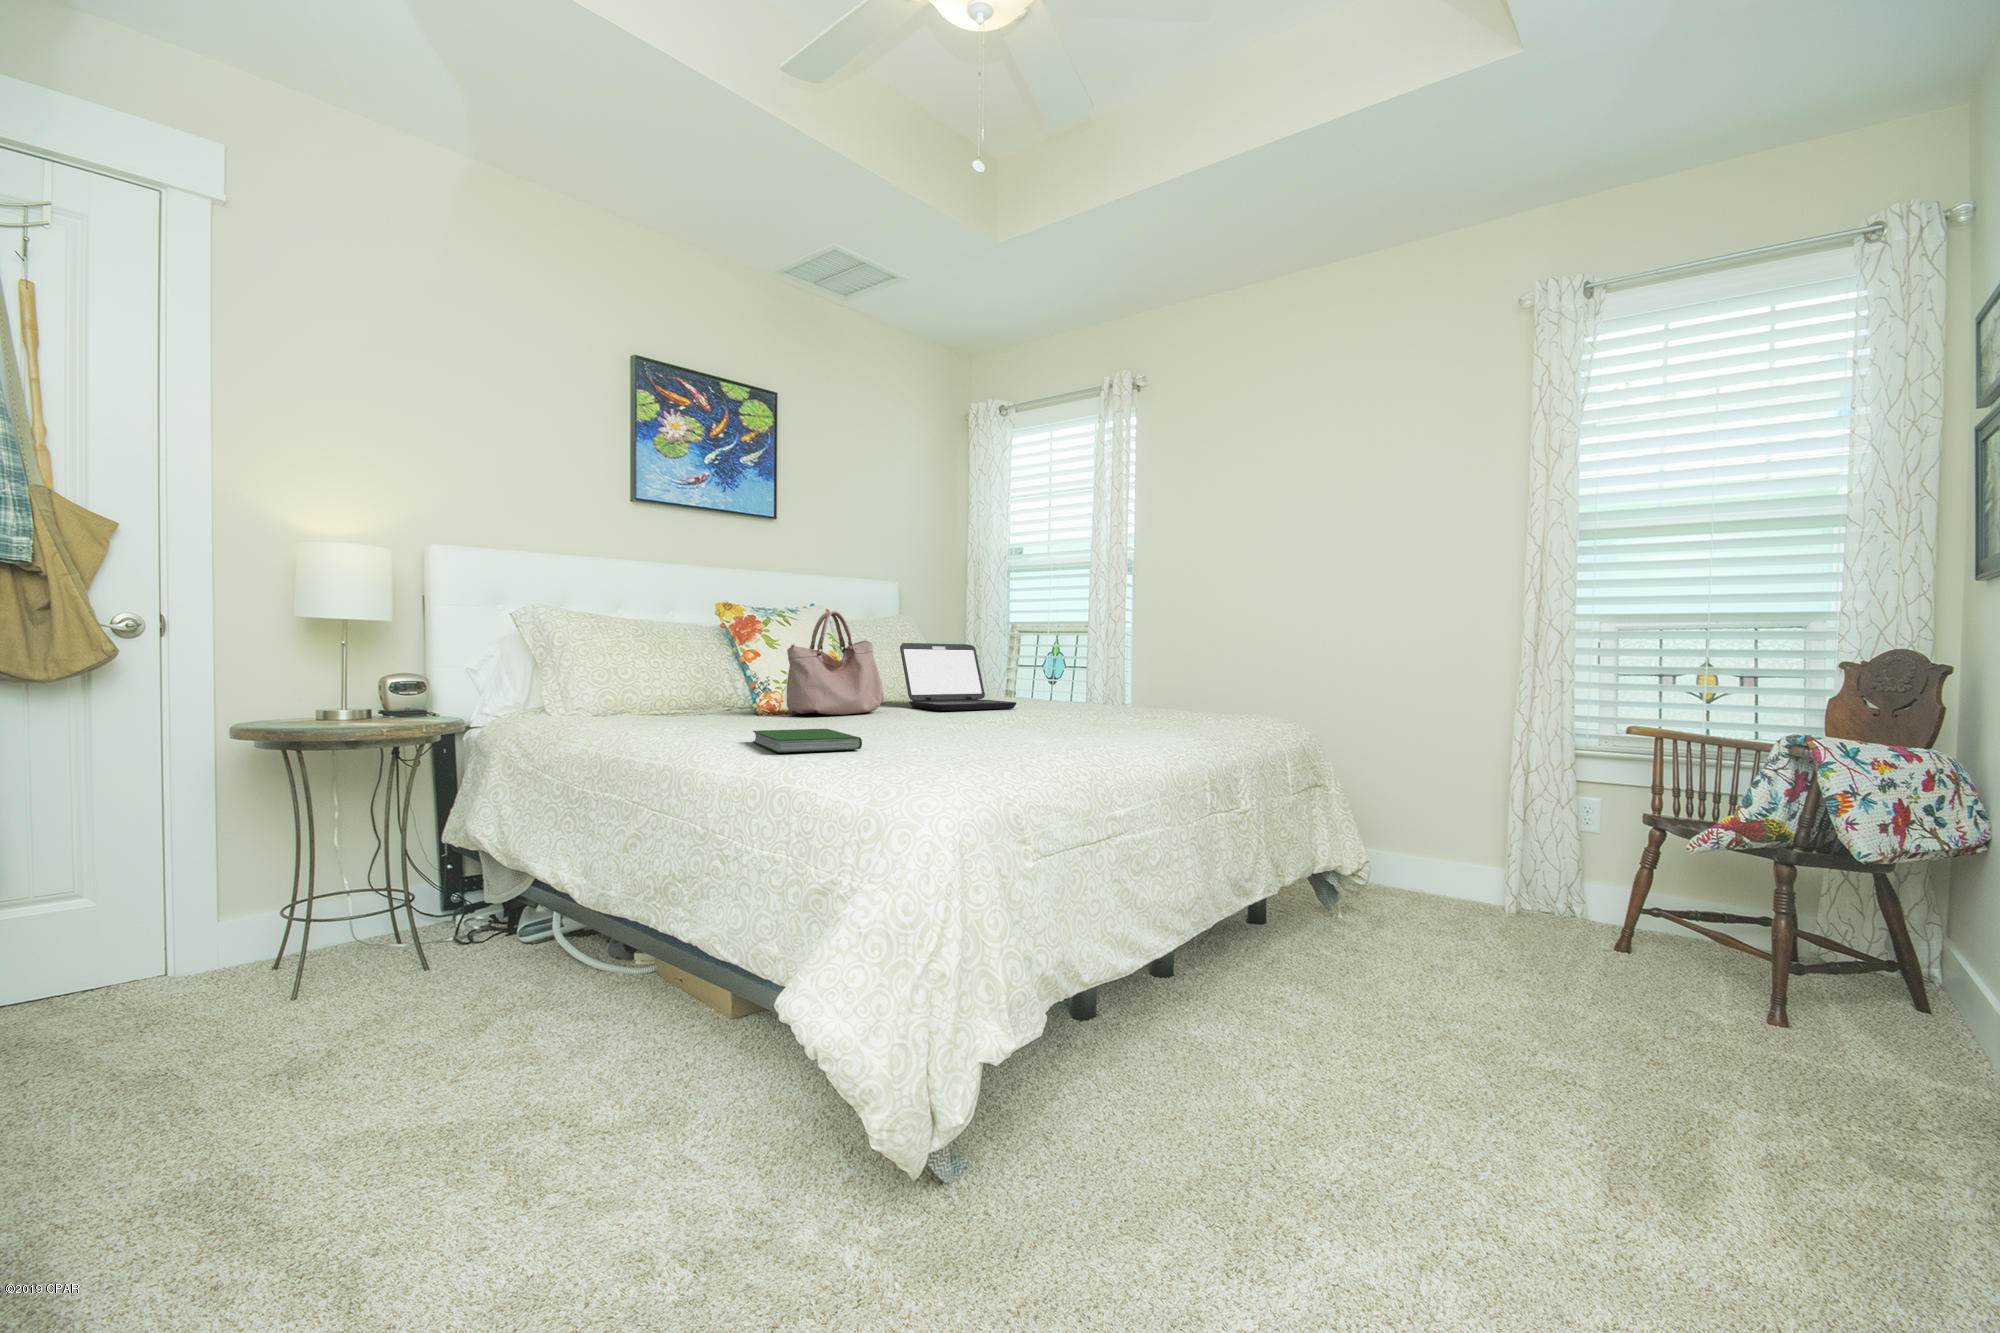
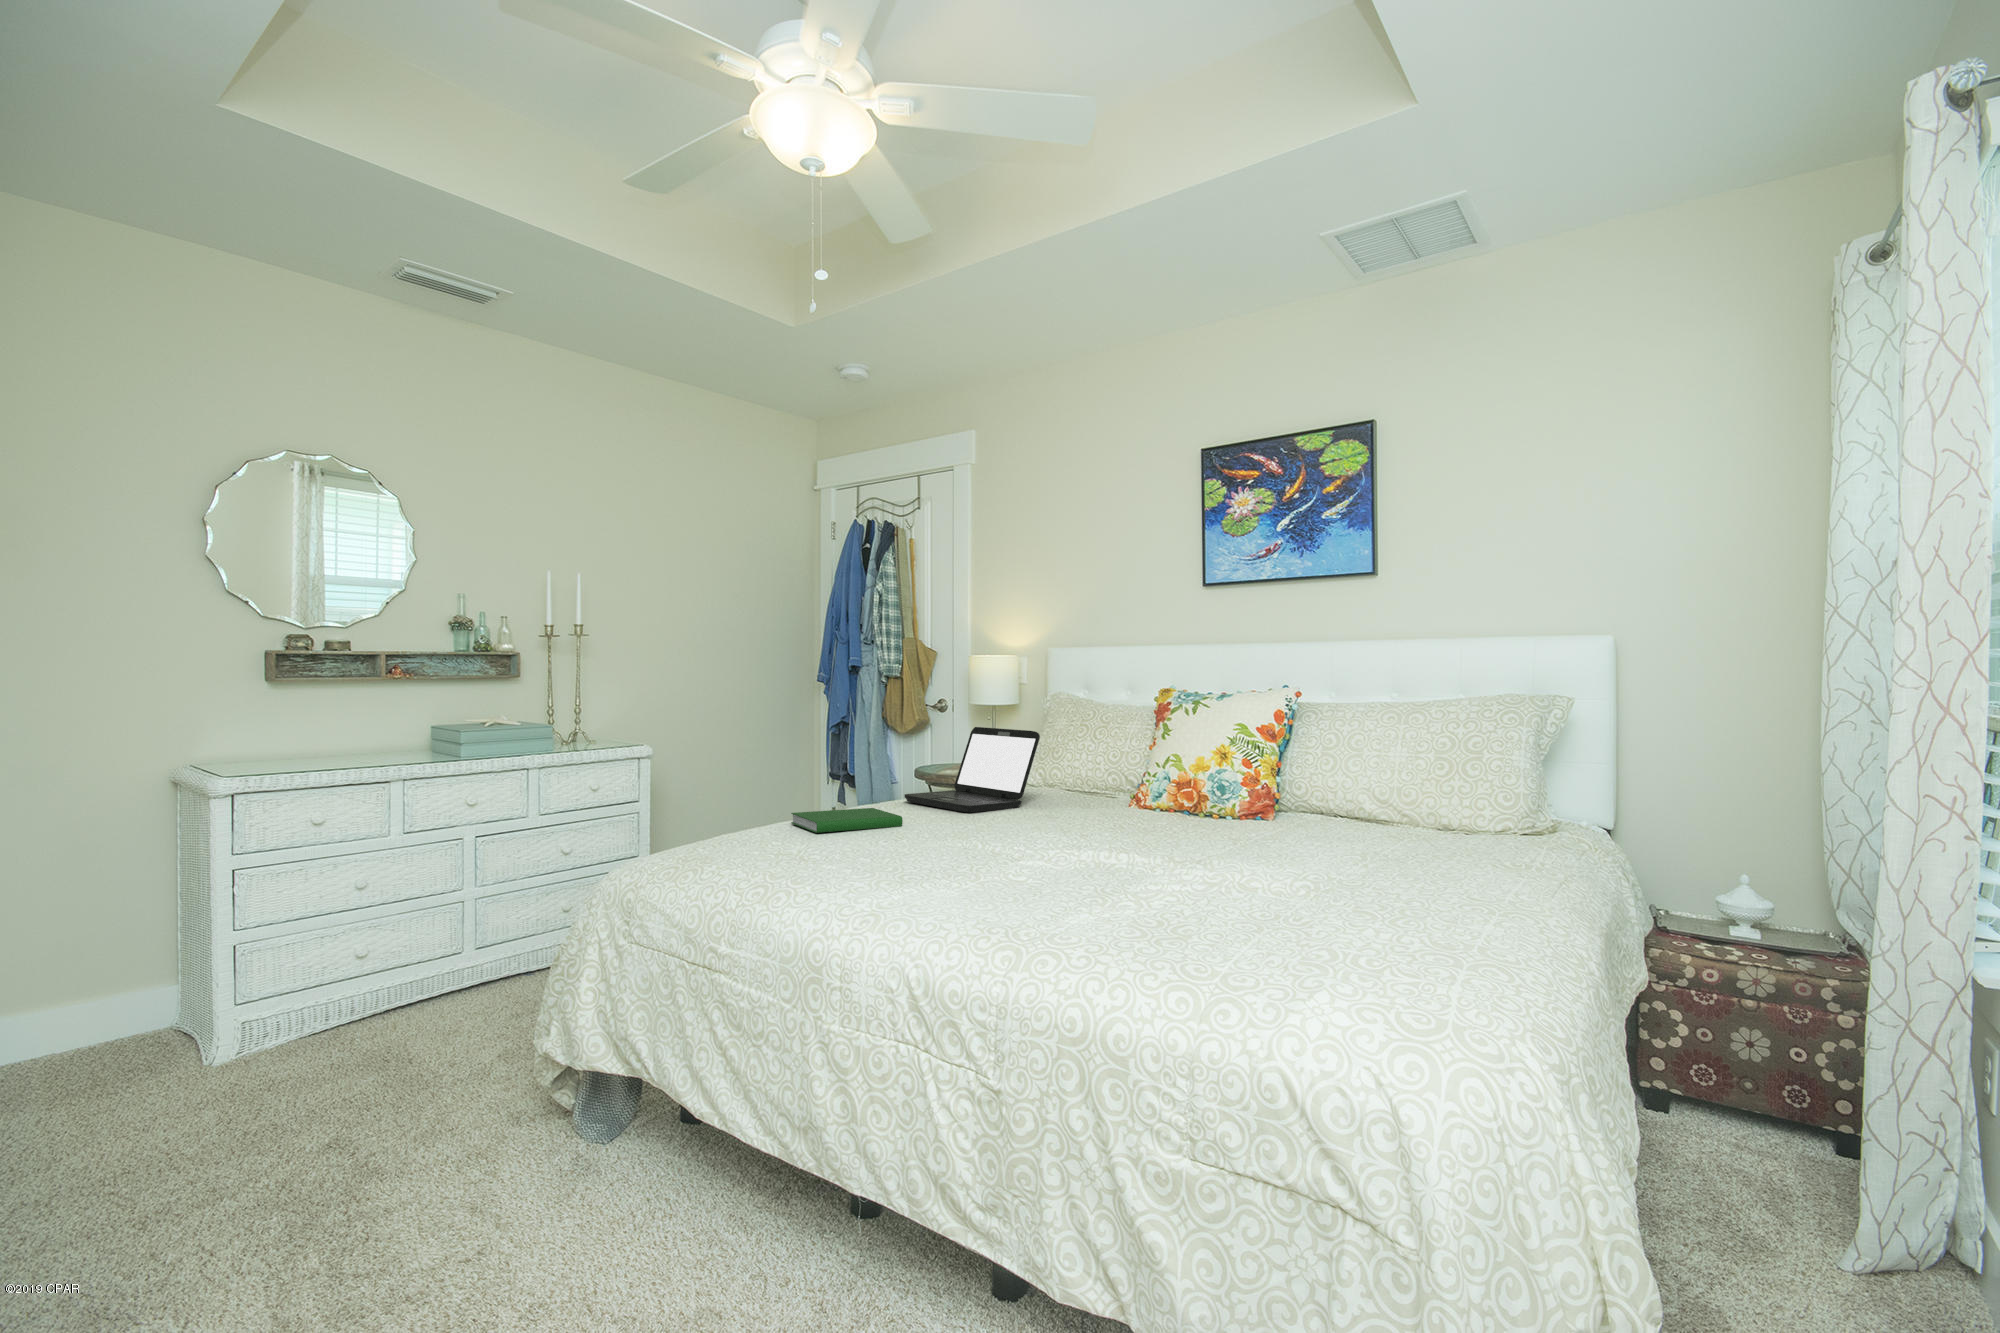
handbag: present [786,611,884,715] -> none [1093,698,1210,820]
laptop: present [900,643,1016,711] -> present [904,727,1040,813]

